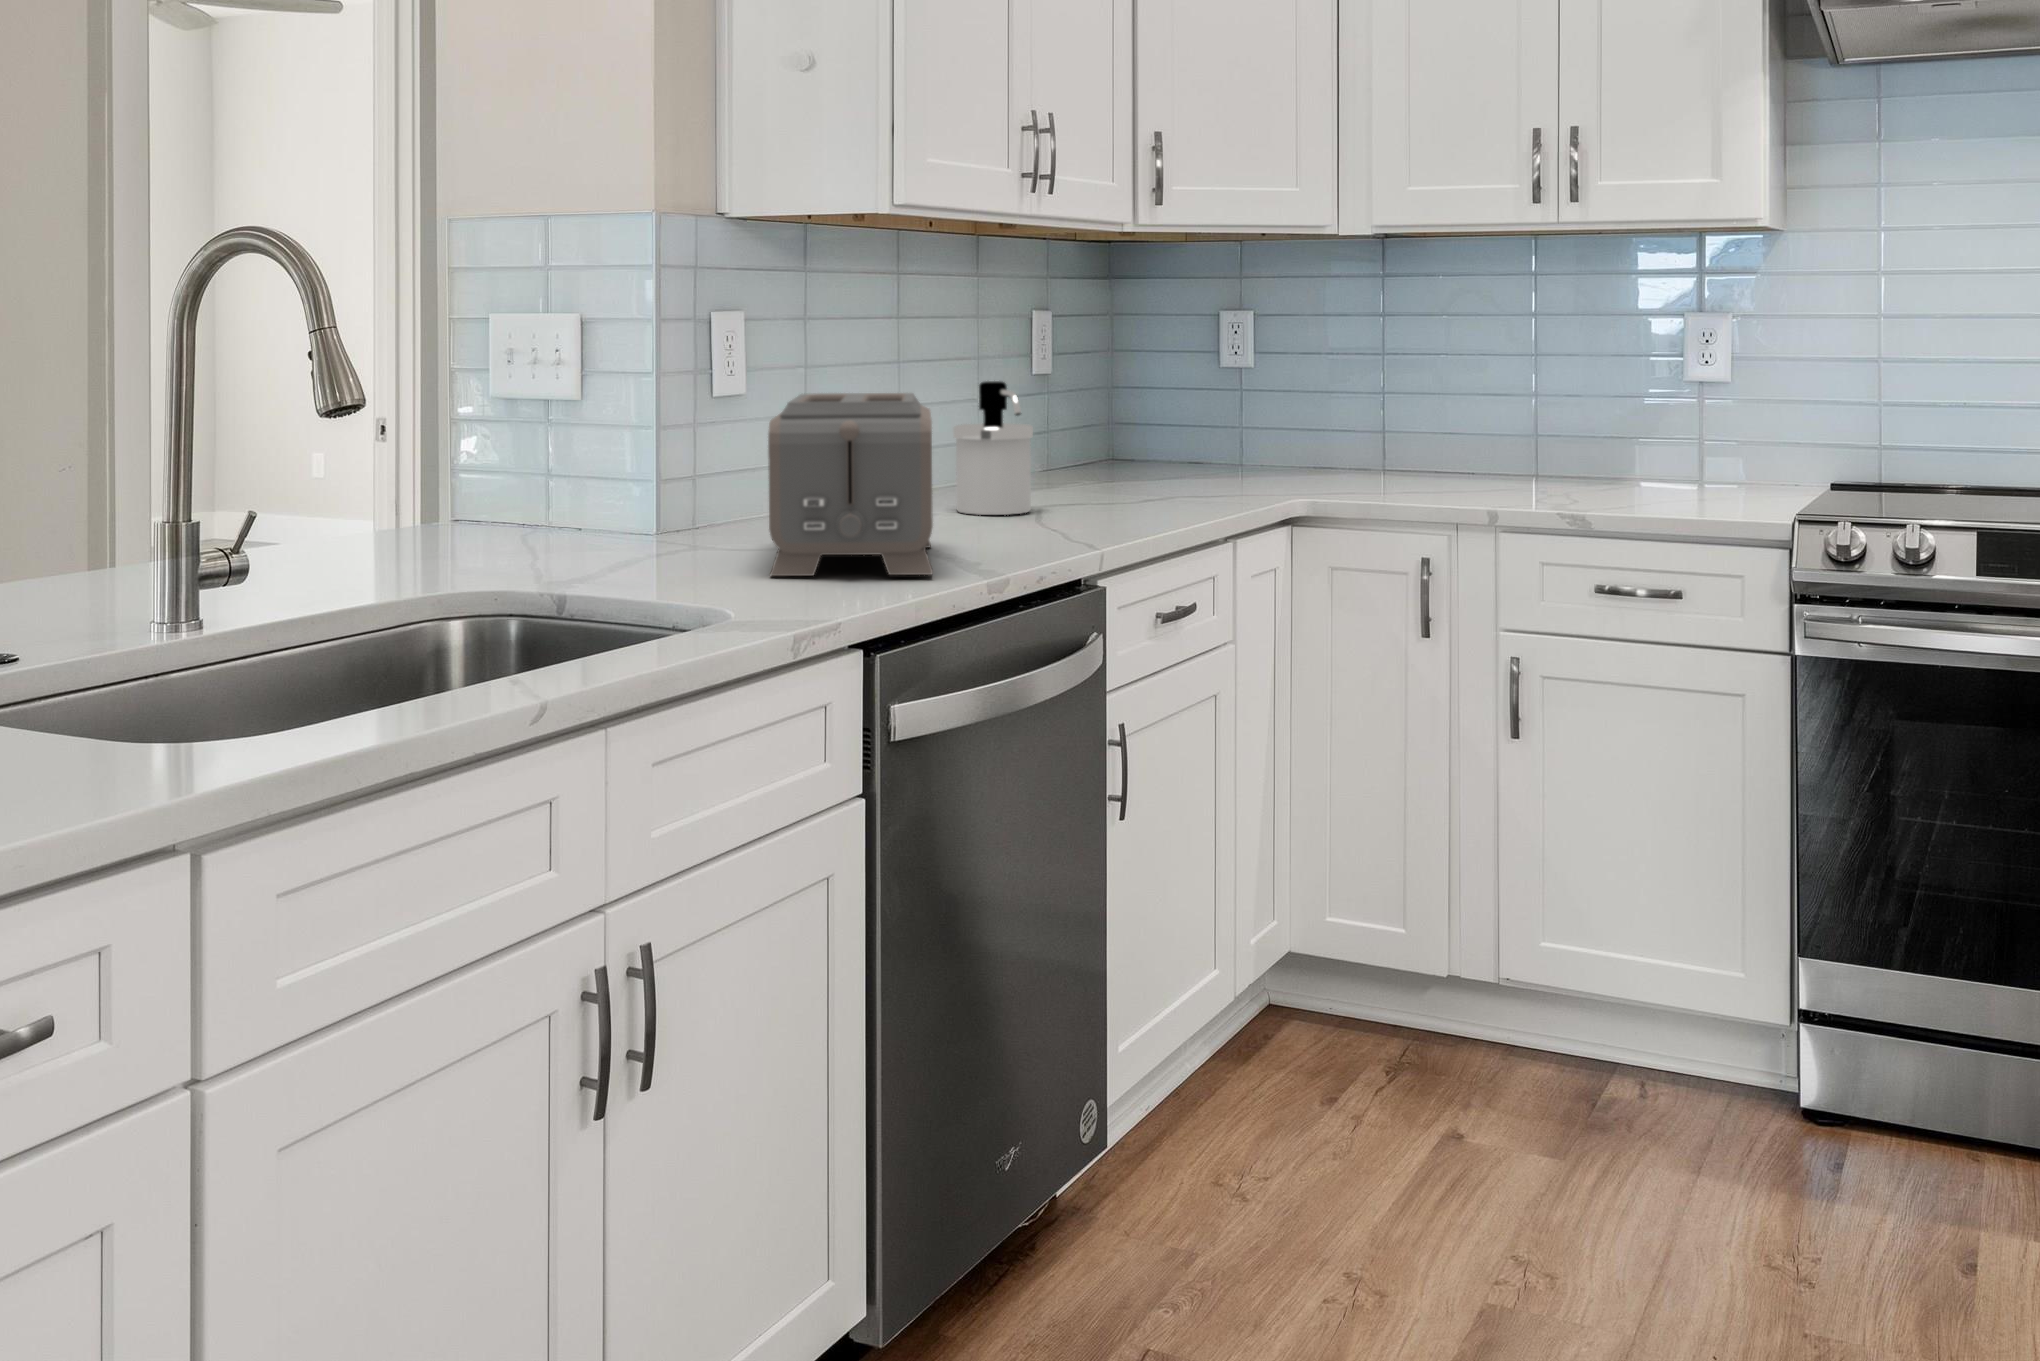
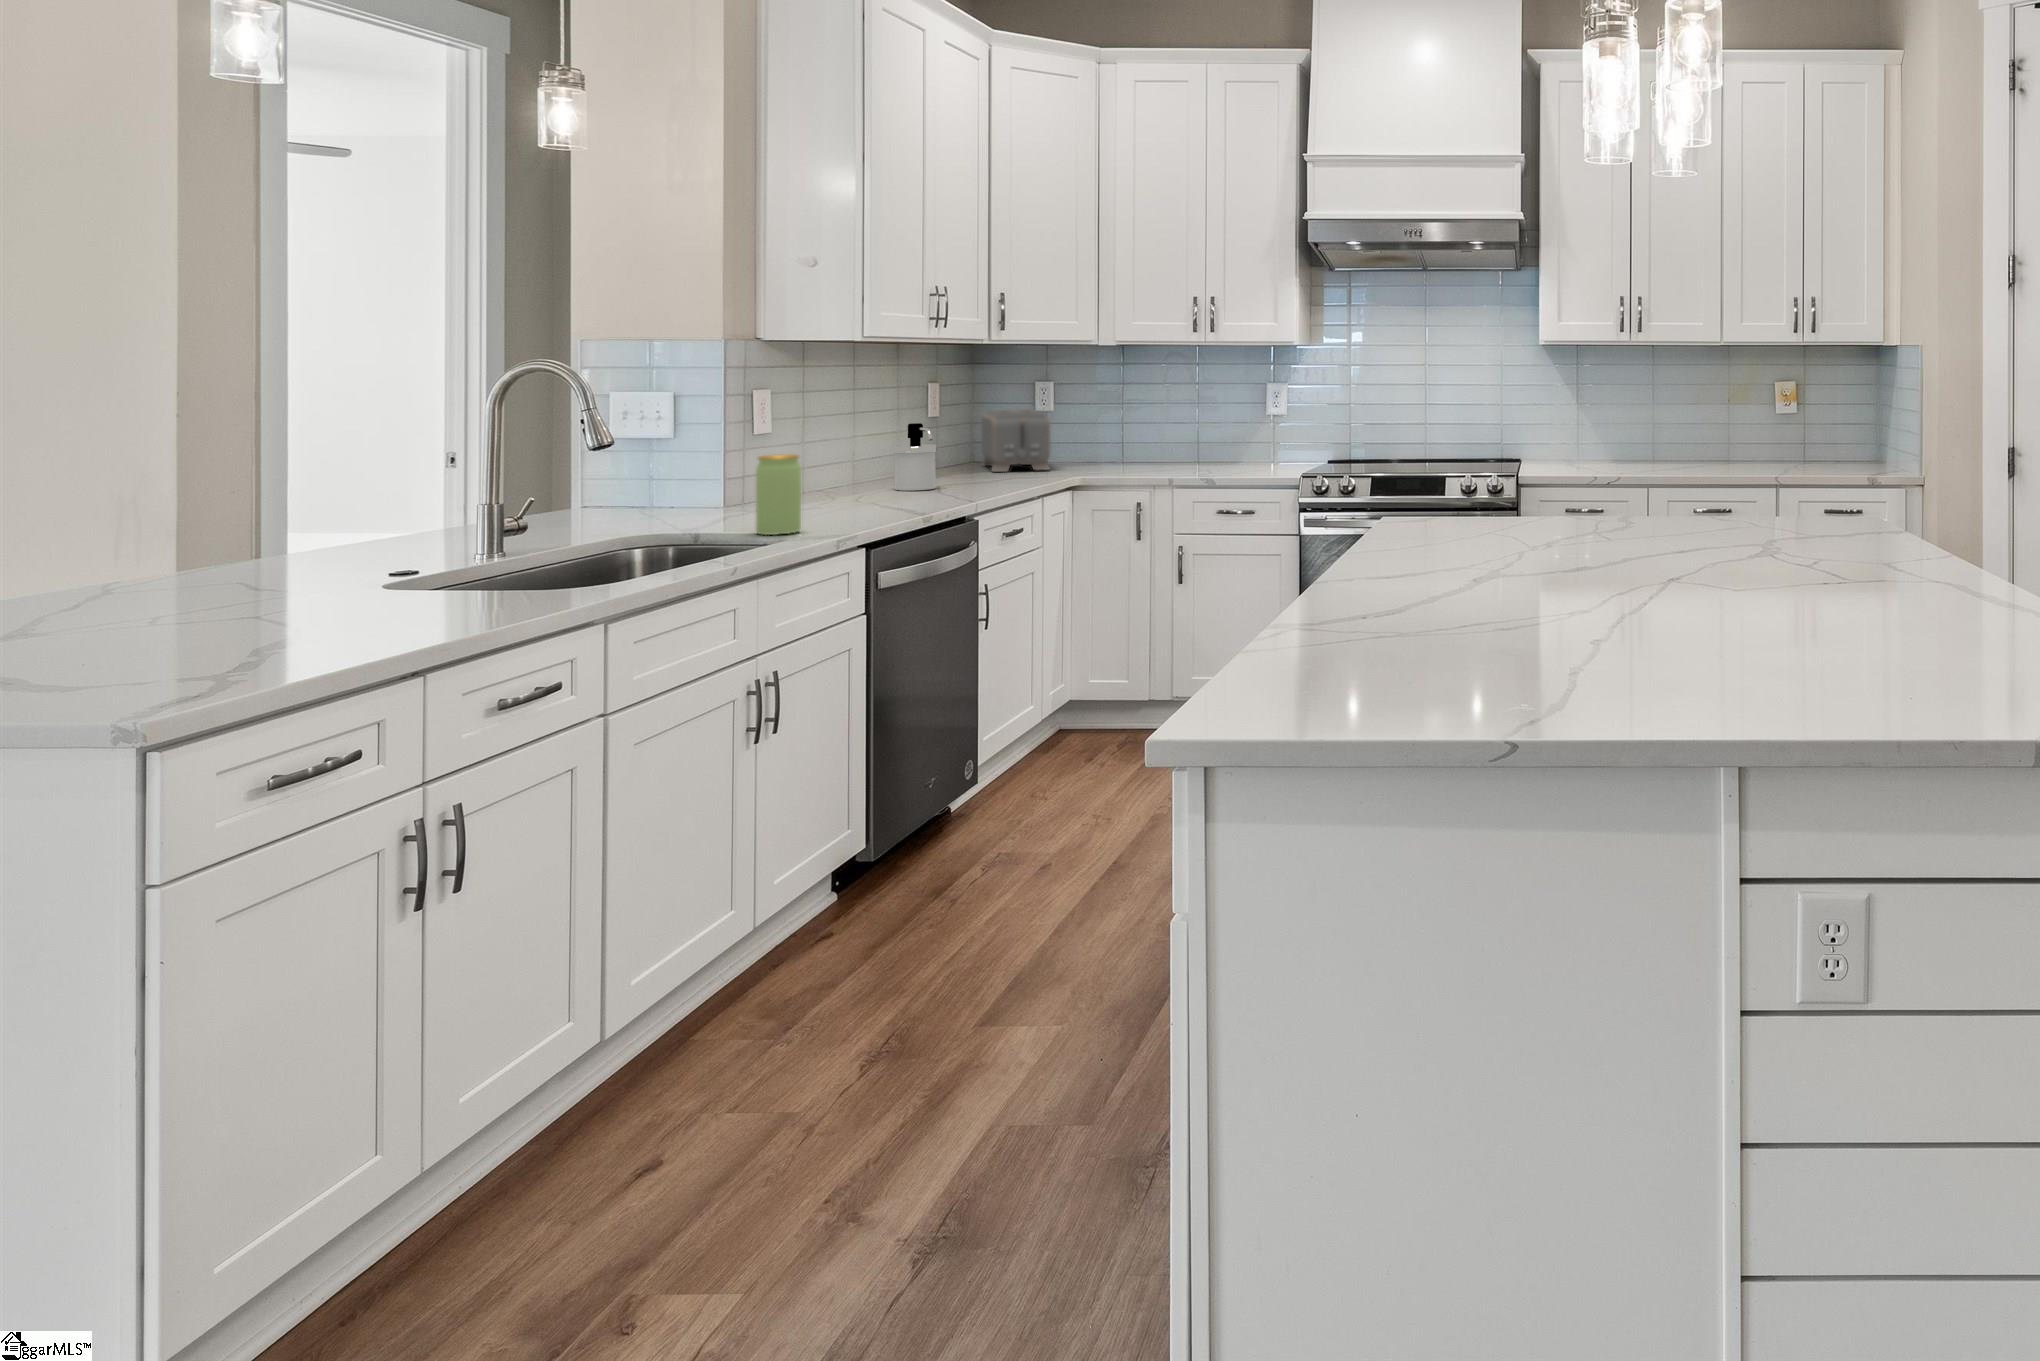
toaster: present [768,393,933,576] -> present [981,409,1050,472]
jar: none [633,436,723,614] -> present [756,454,801,535]

